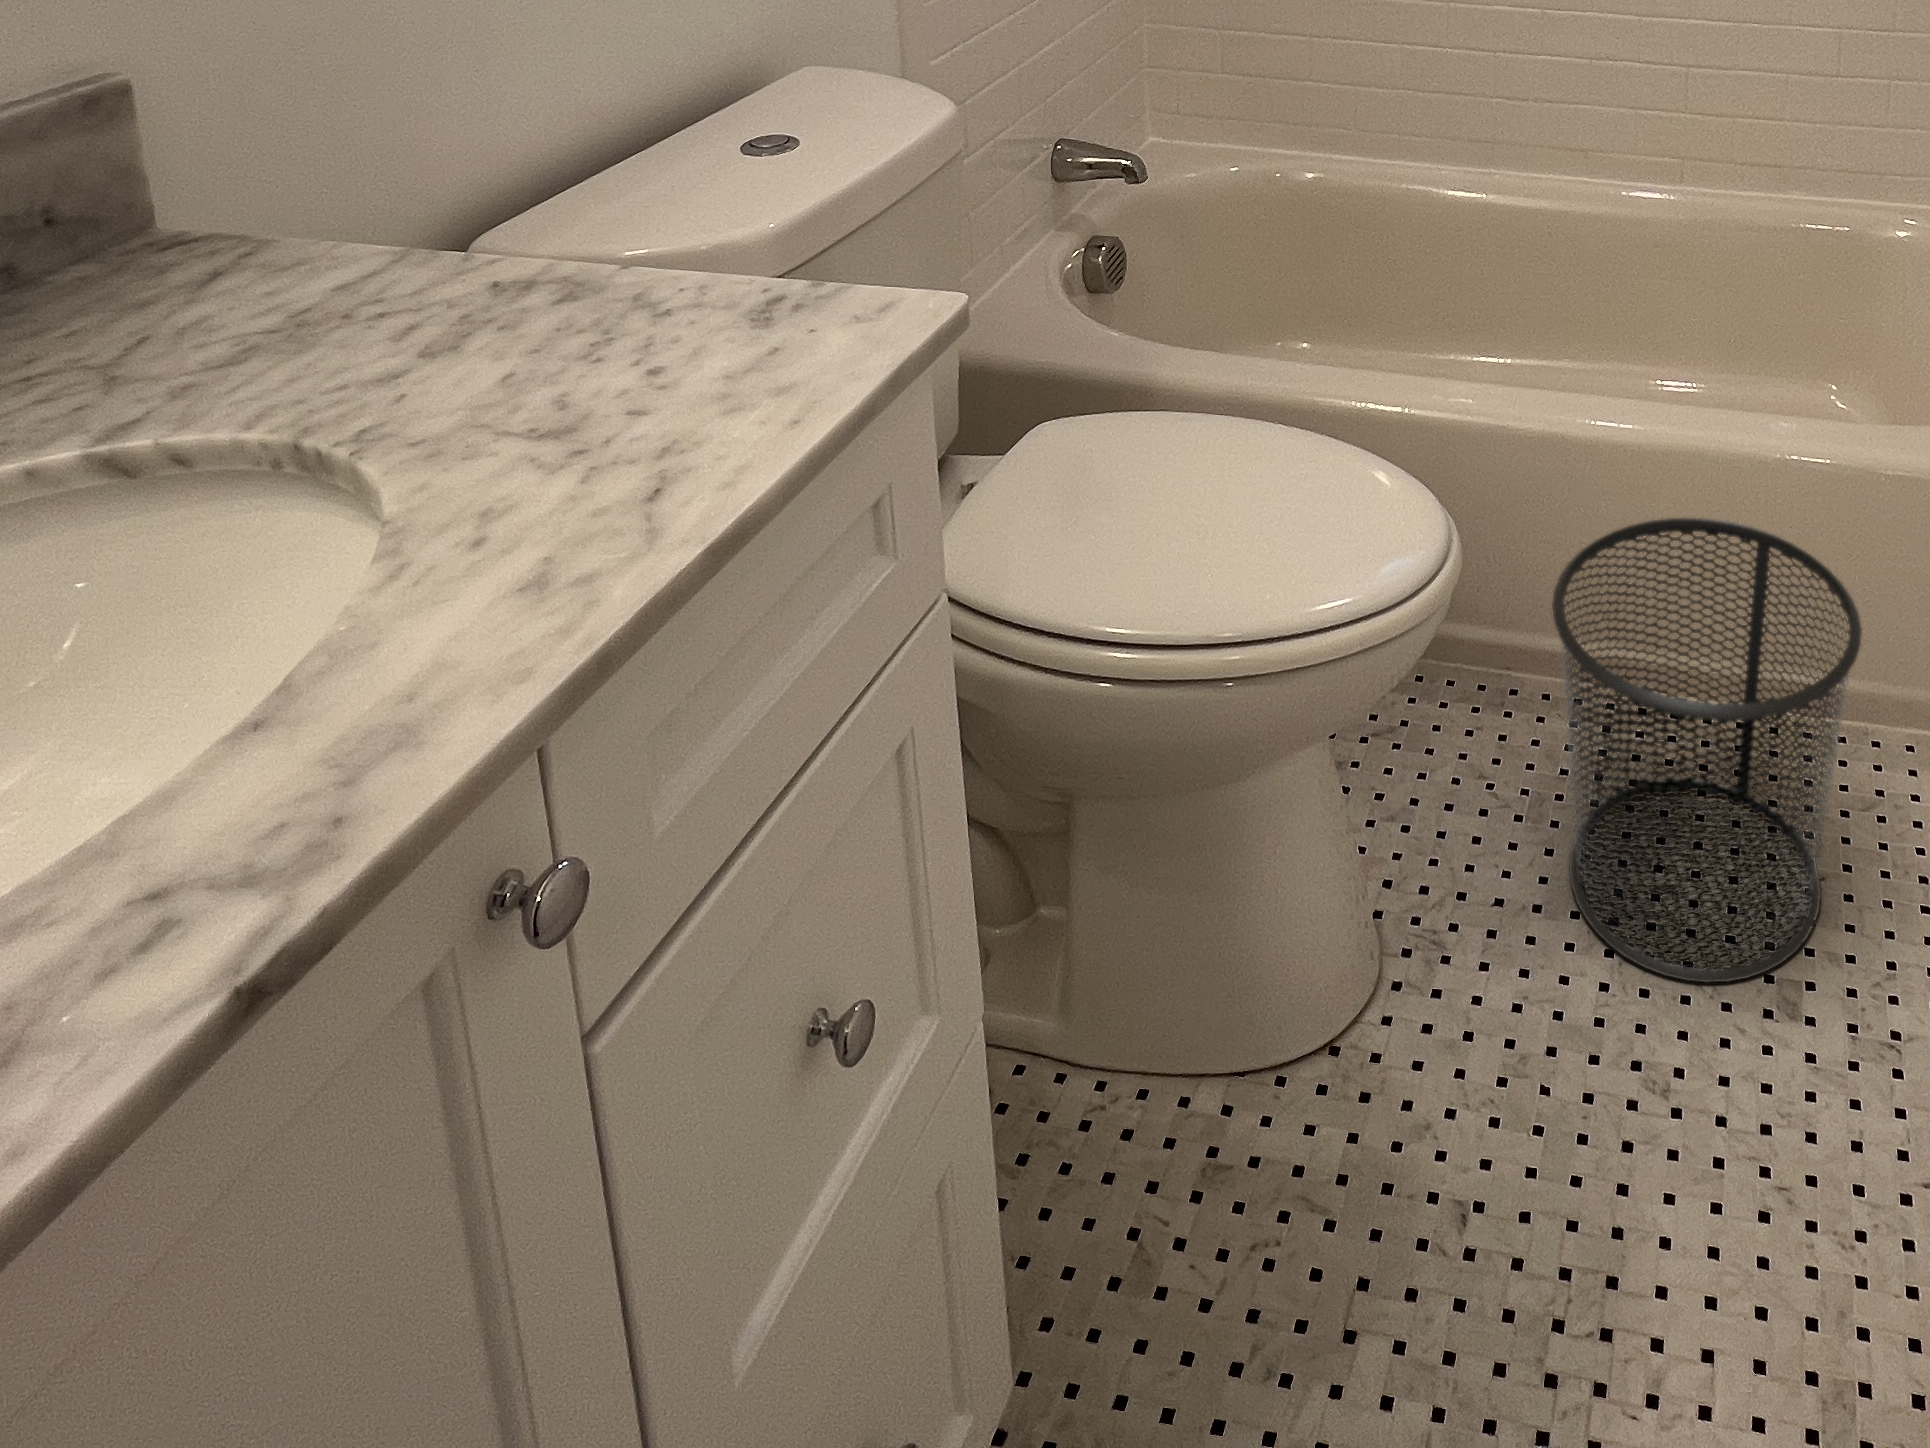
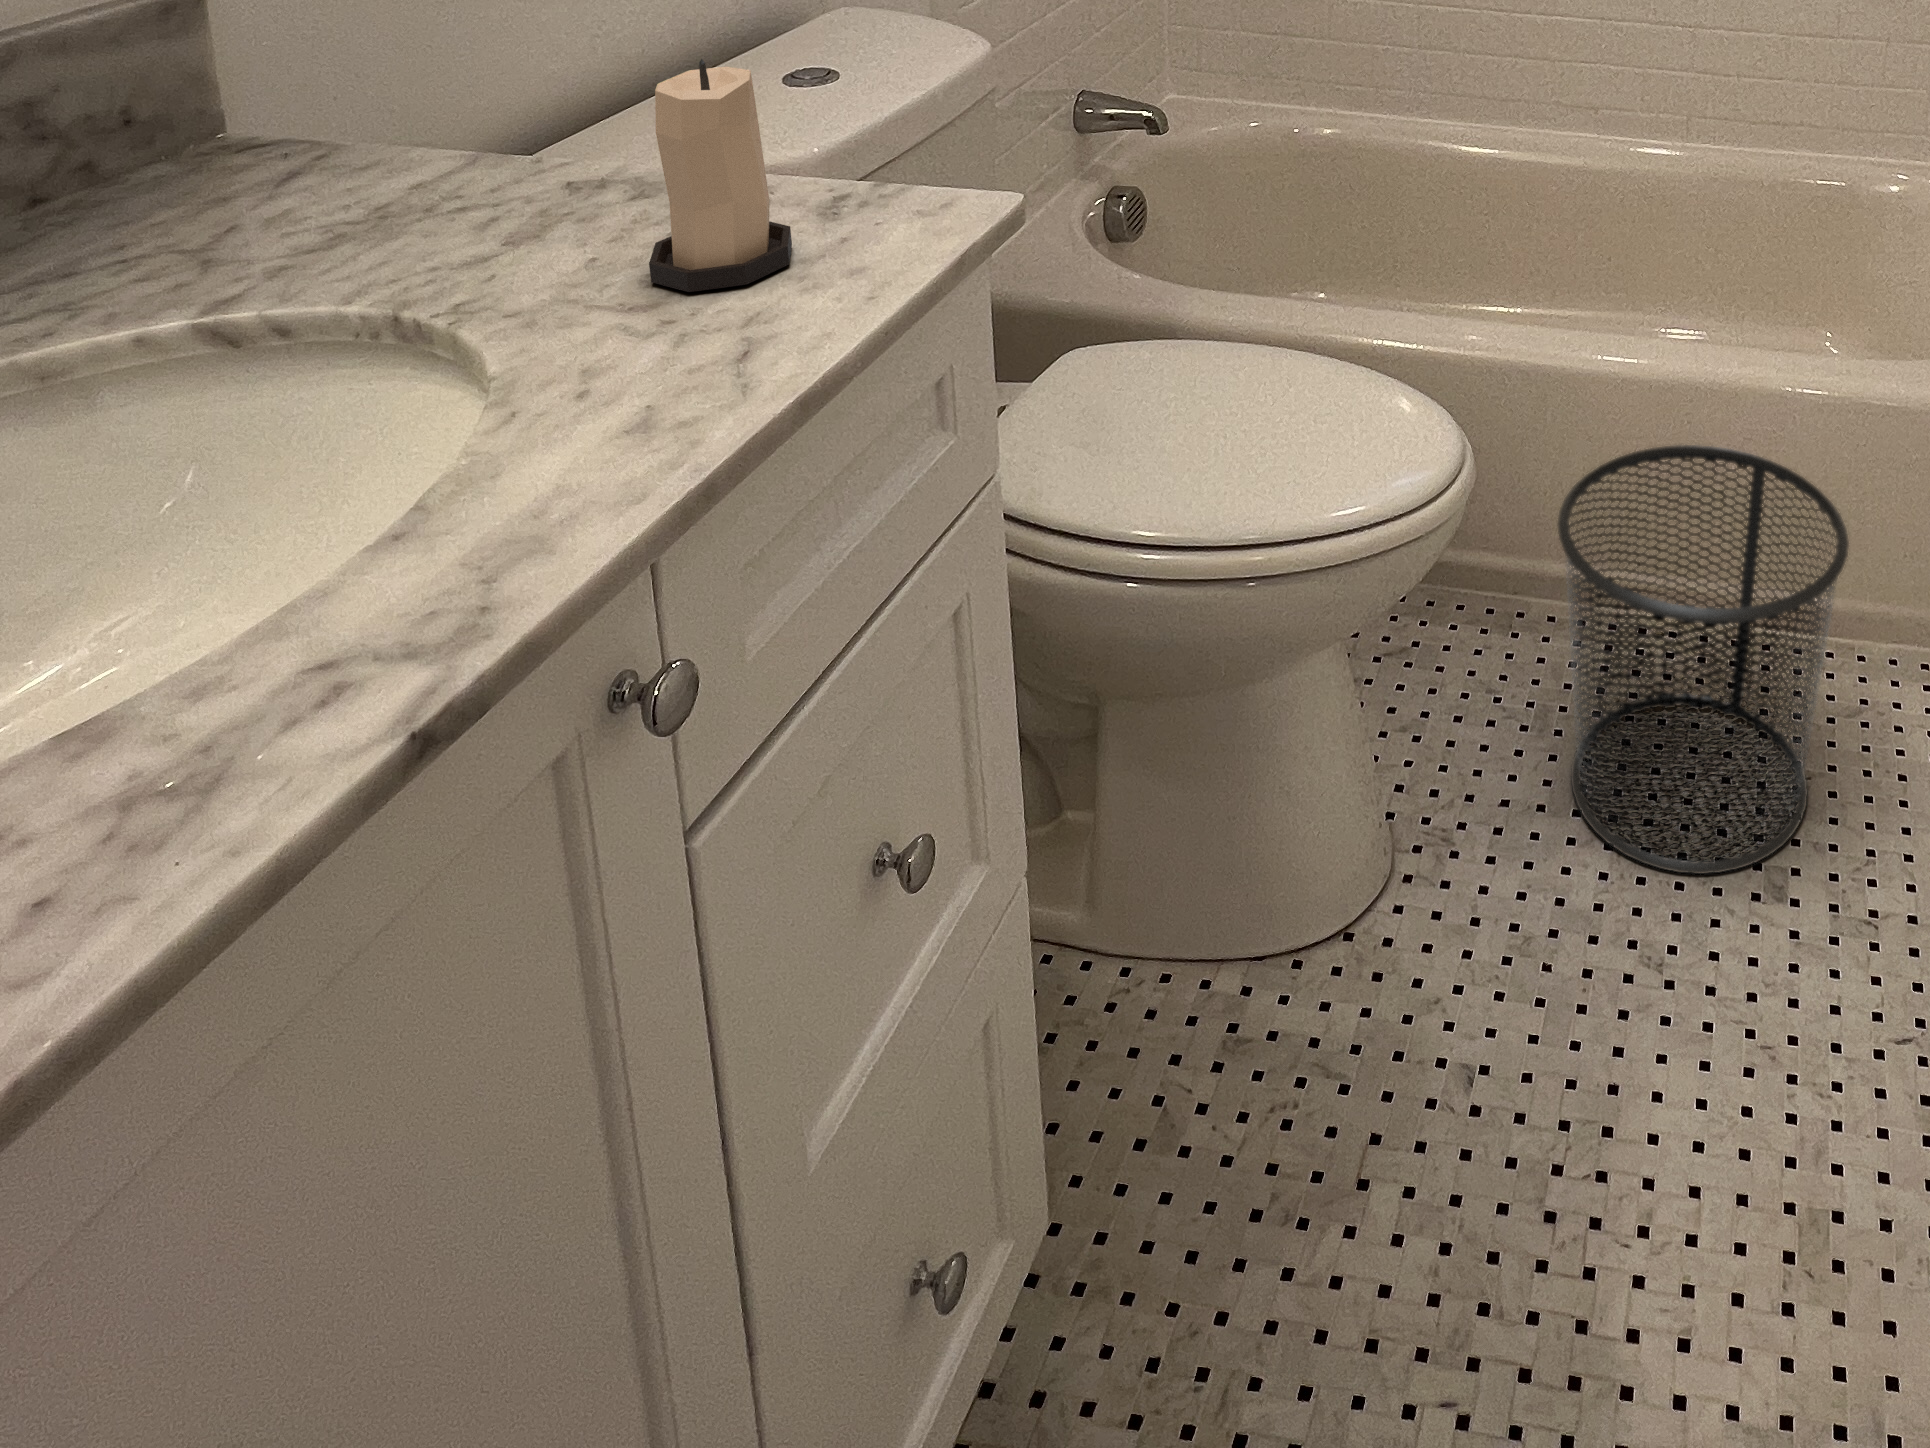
candle: none [565,162,721,416] -> present [649,59,792,292]

